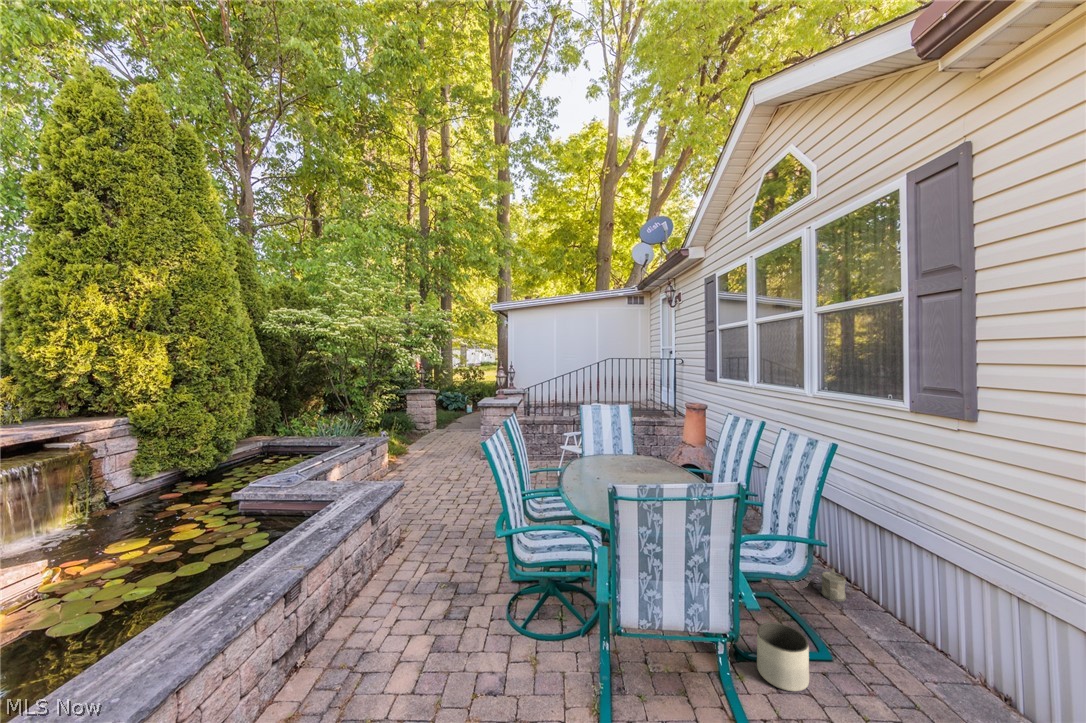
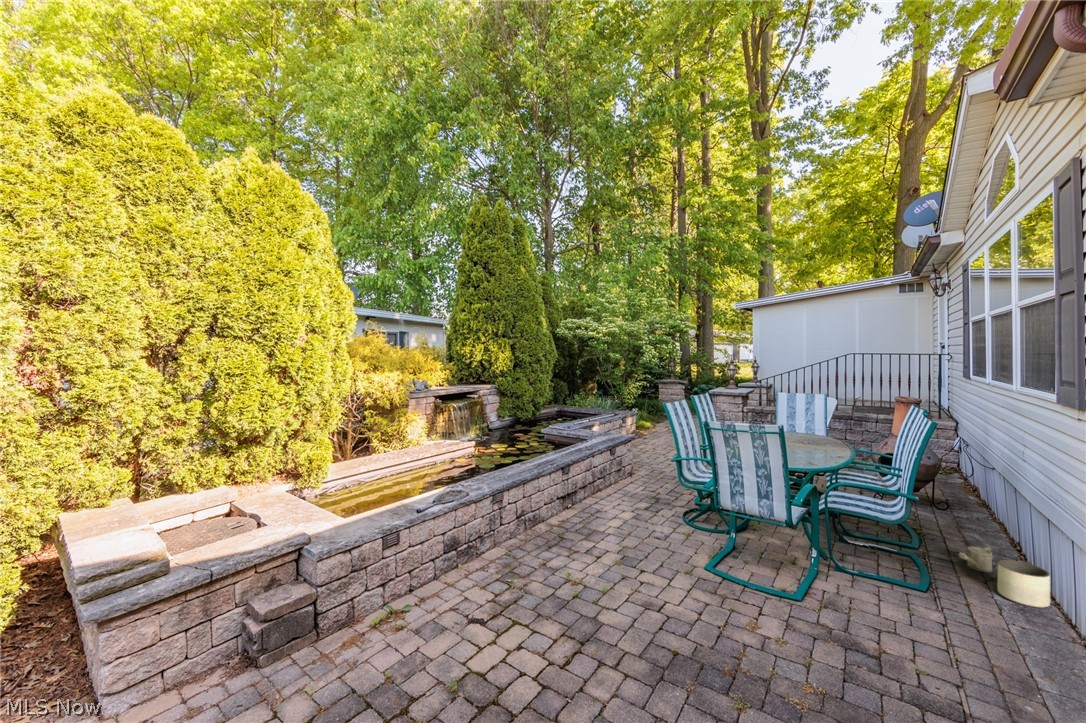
planter: present [757,622,809,692] -> present [997,560,1050,608]

